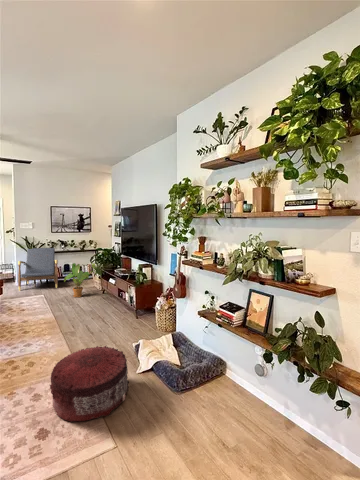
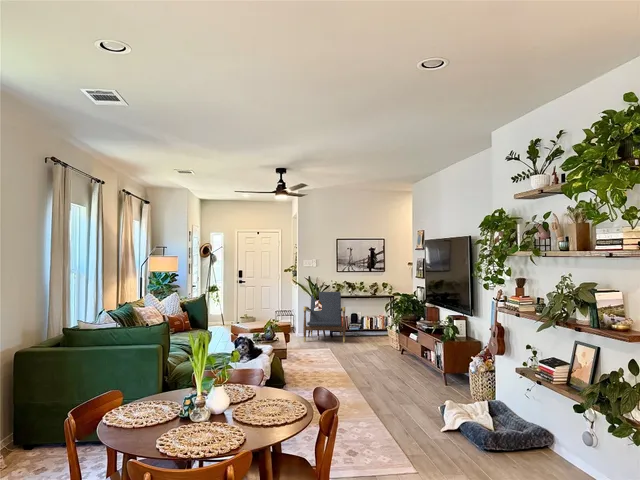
house plant: present [64,263,102,297] -> none [354,311,400,355]
pouf: present [50,346,129,422] -> none [357,393,432,452]

